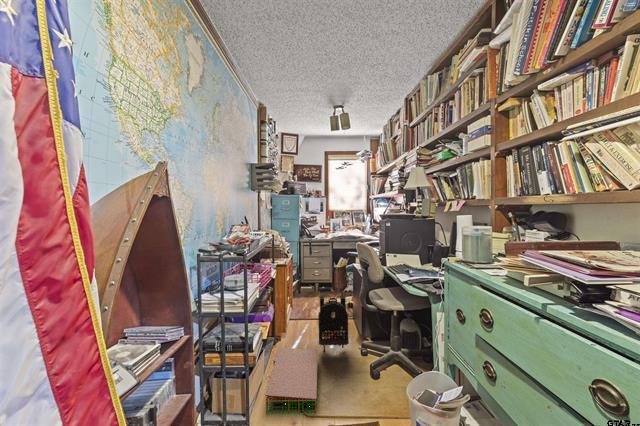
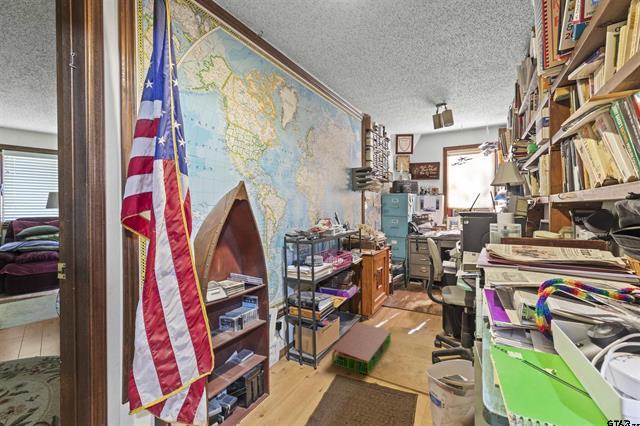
backpack: present [318,295,349,351] -> none [394,286,425,337]

